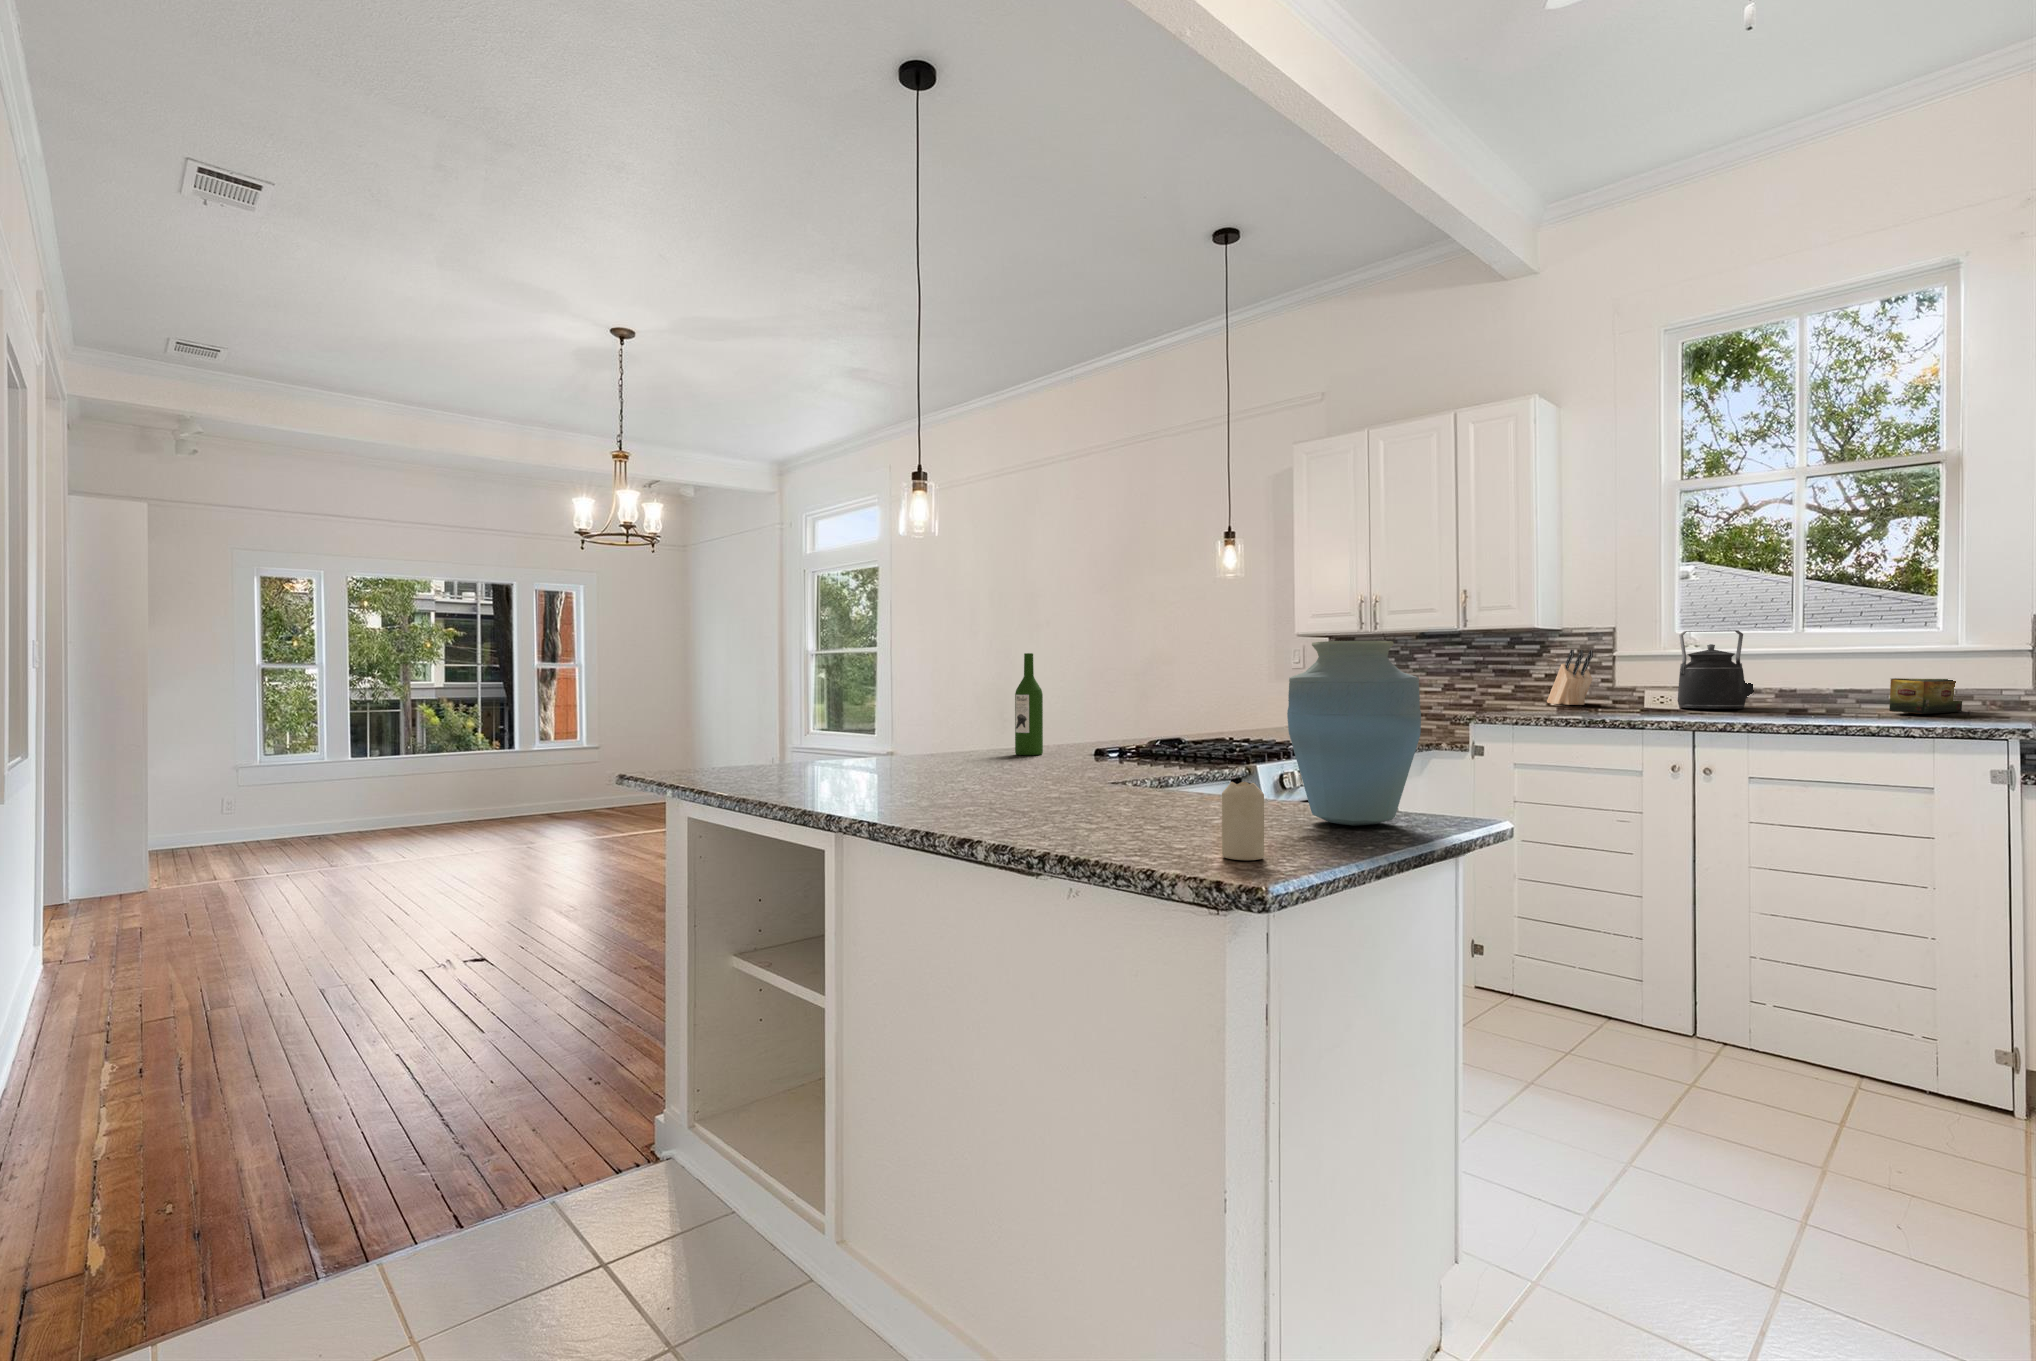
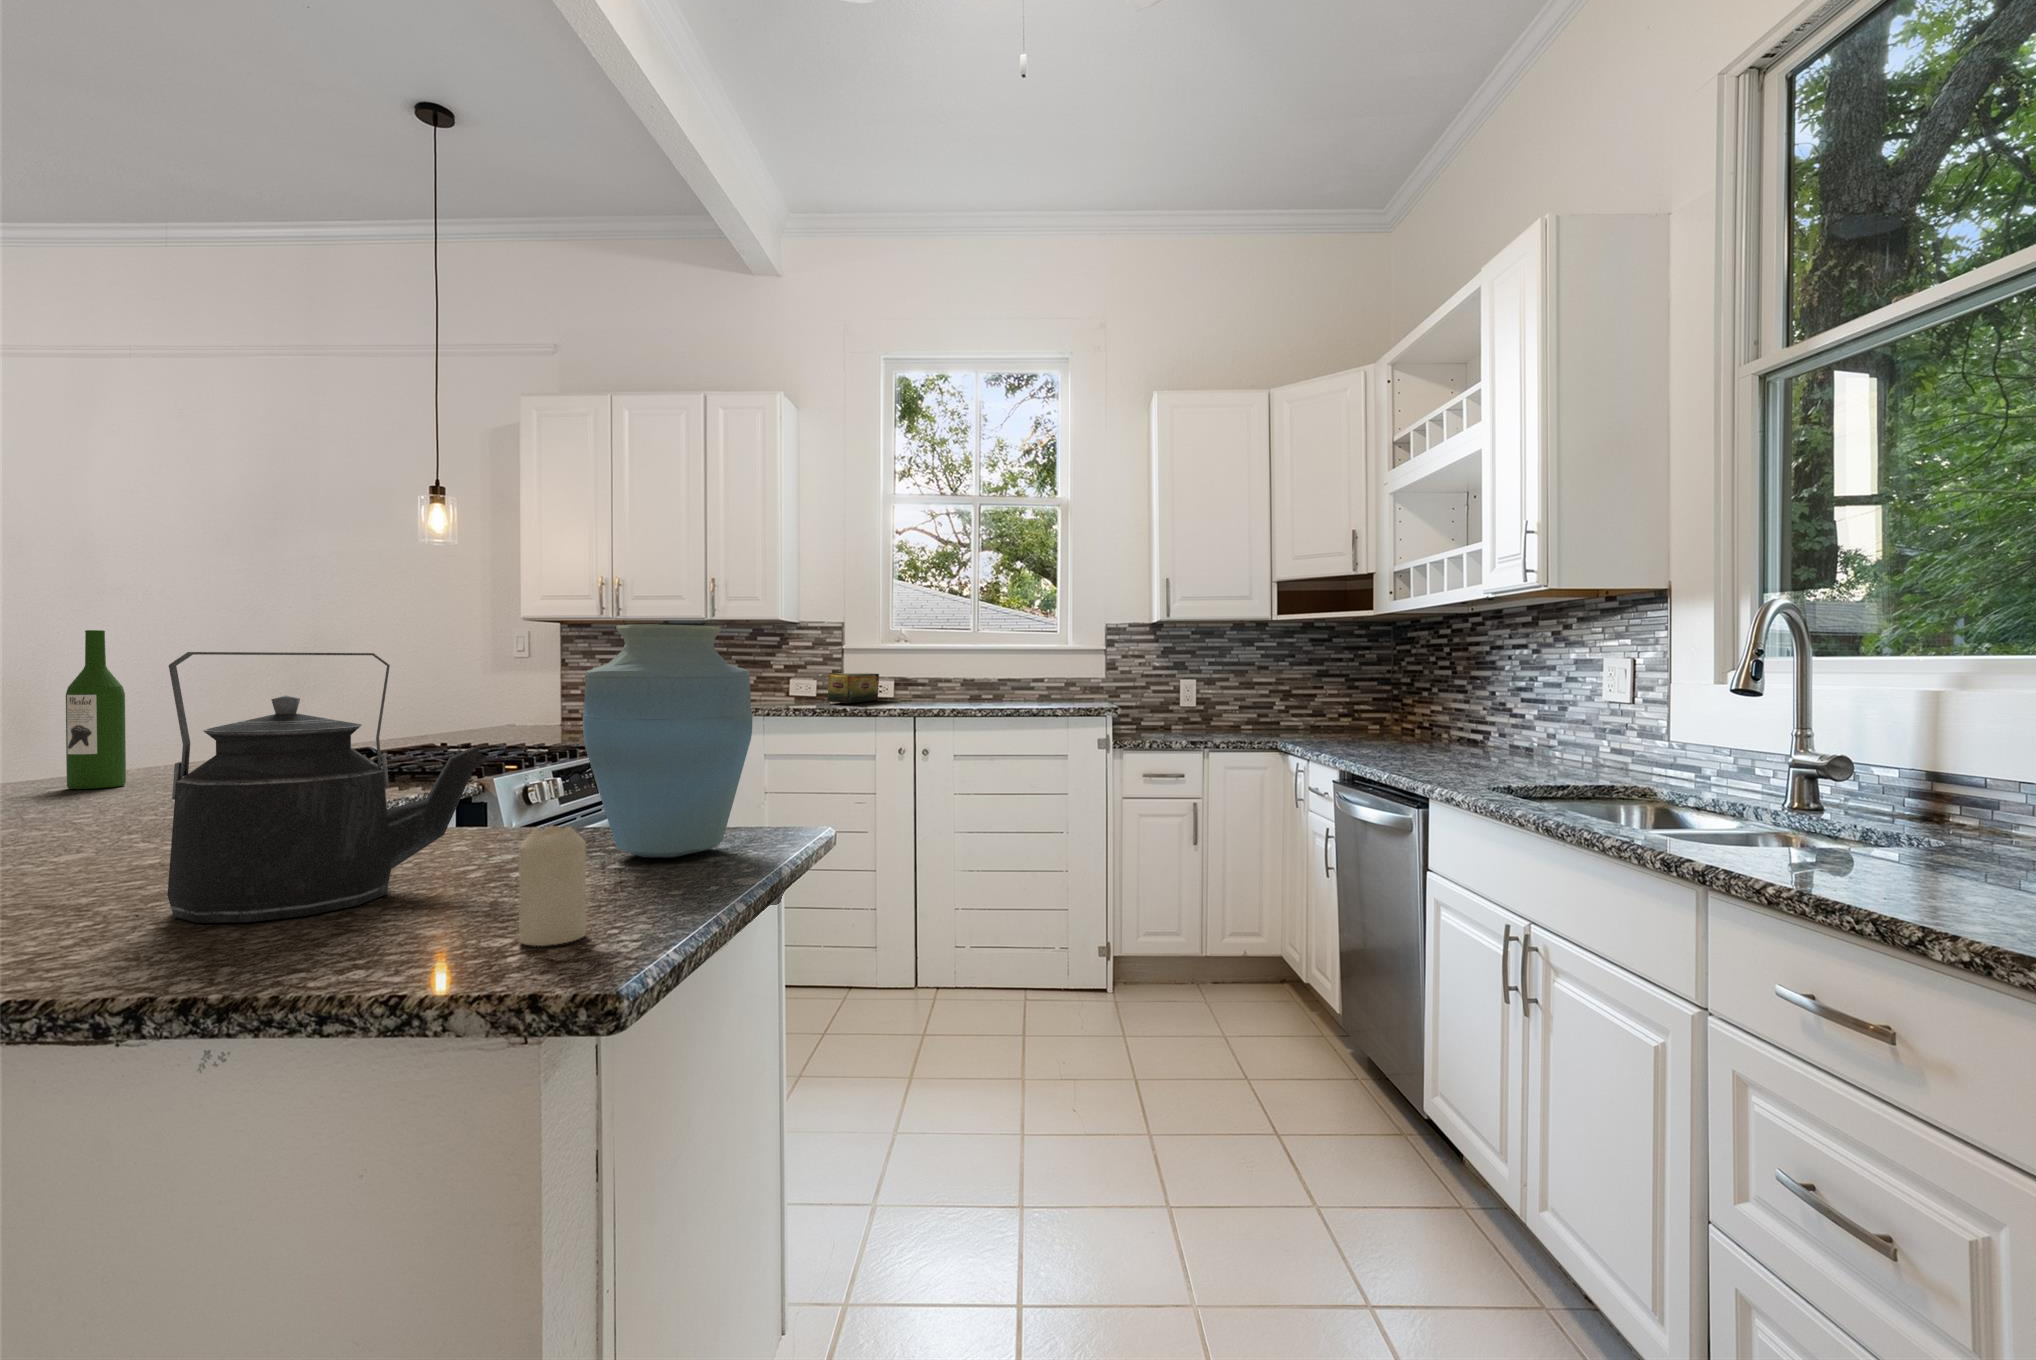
kettle: present [1678,630,1754,709] -> present [168,652,489,923]
knife block: present [1547,650,1593,705] -> none [786,641,827,694]
tea box: present [1889,678,1962,714] -> present [828,673,879,703]

